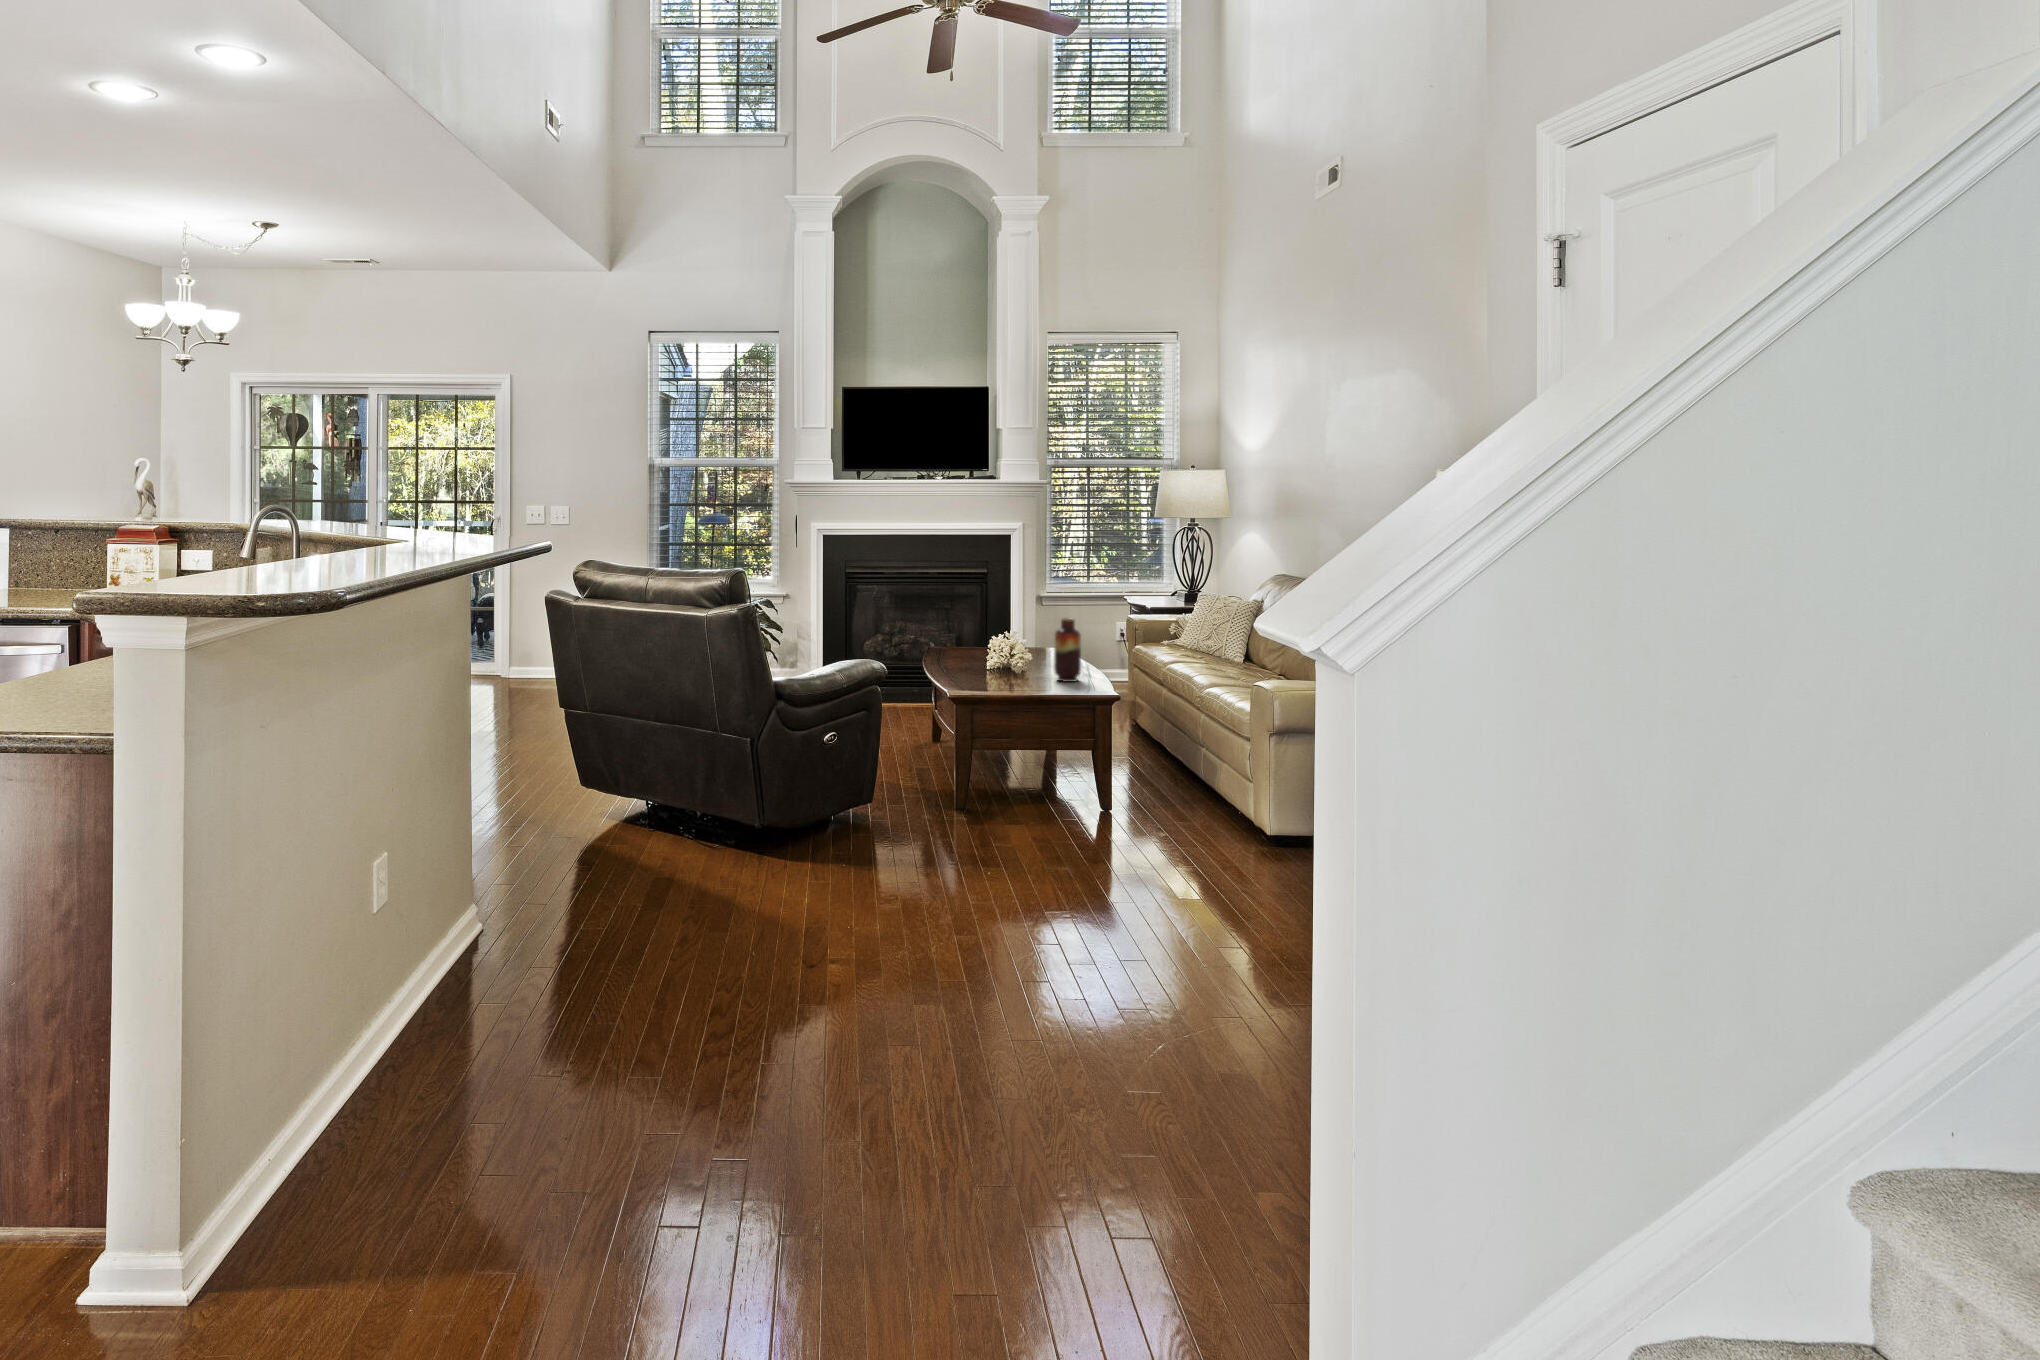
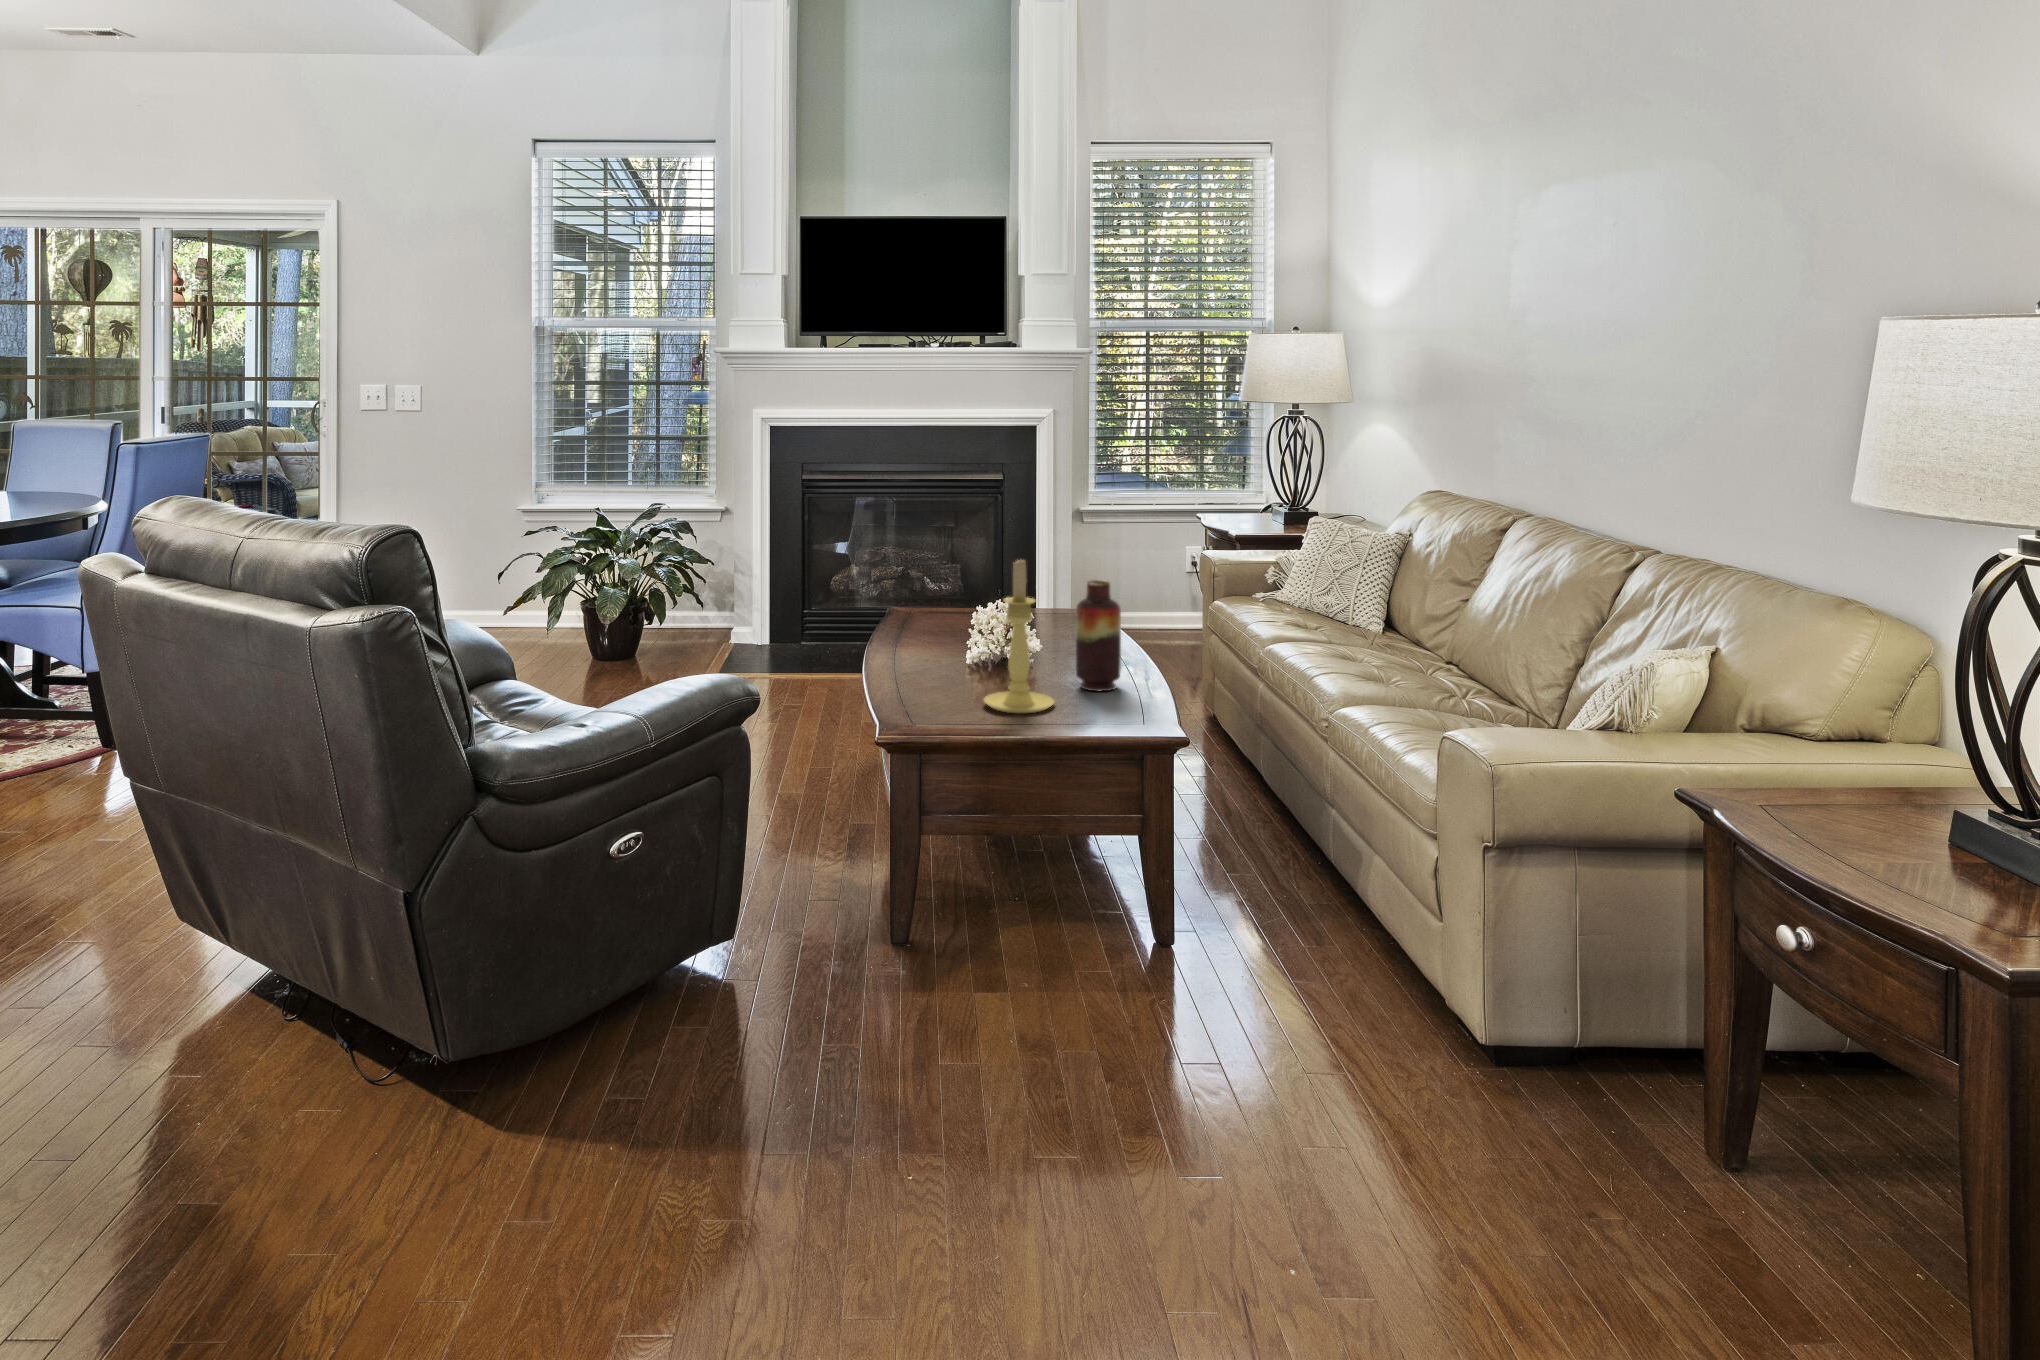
candle holder: none [1003,603,1044,690] -> present [984,559,1054,713]

